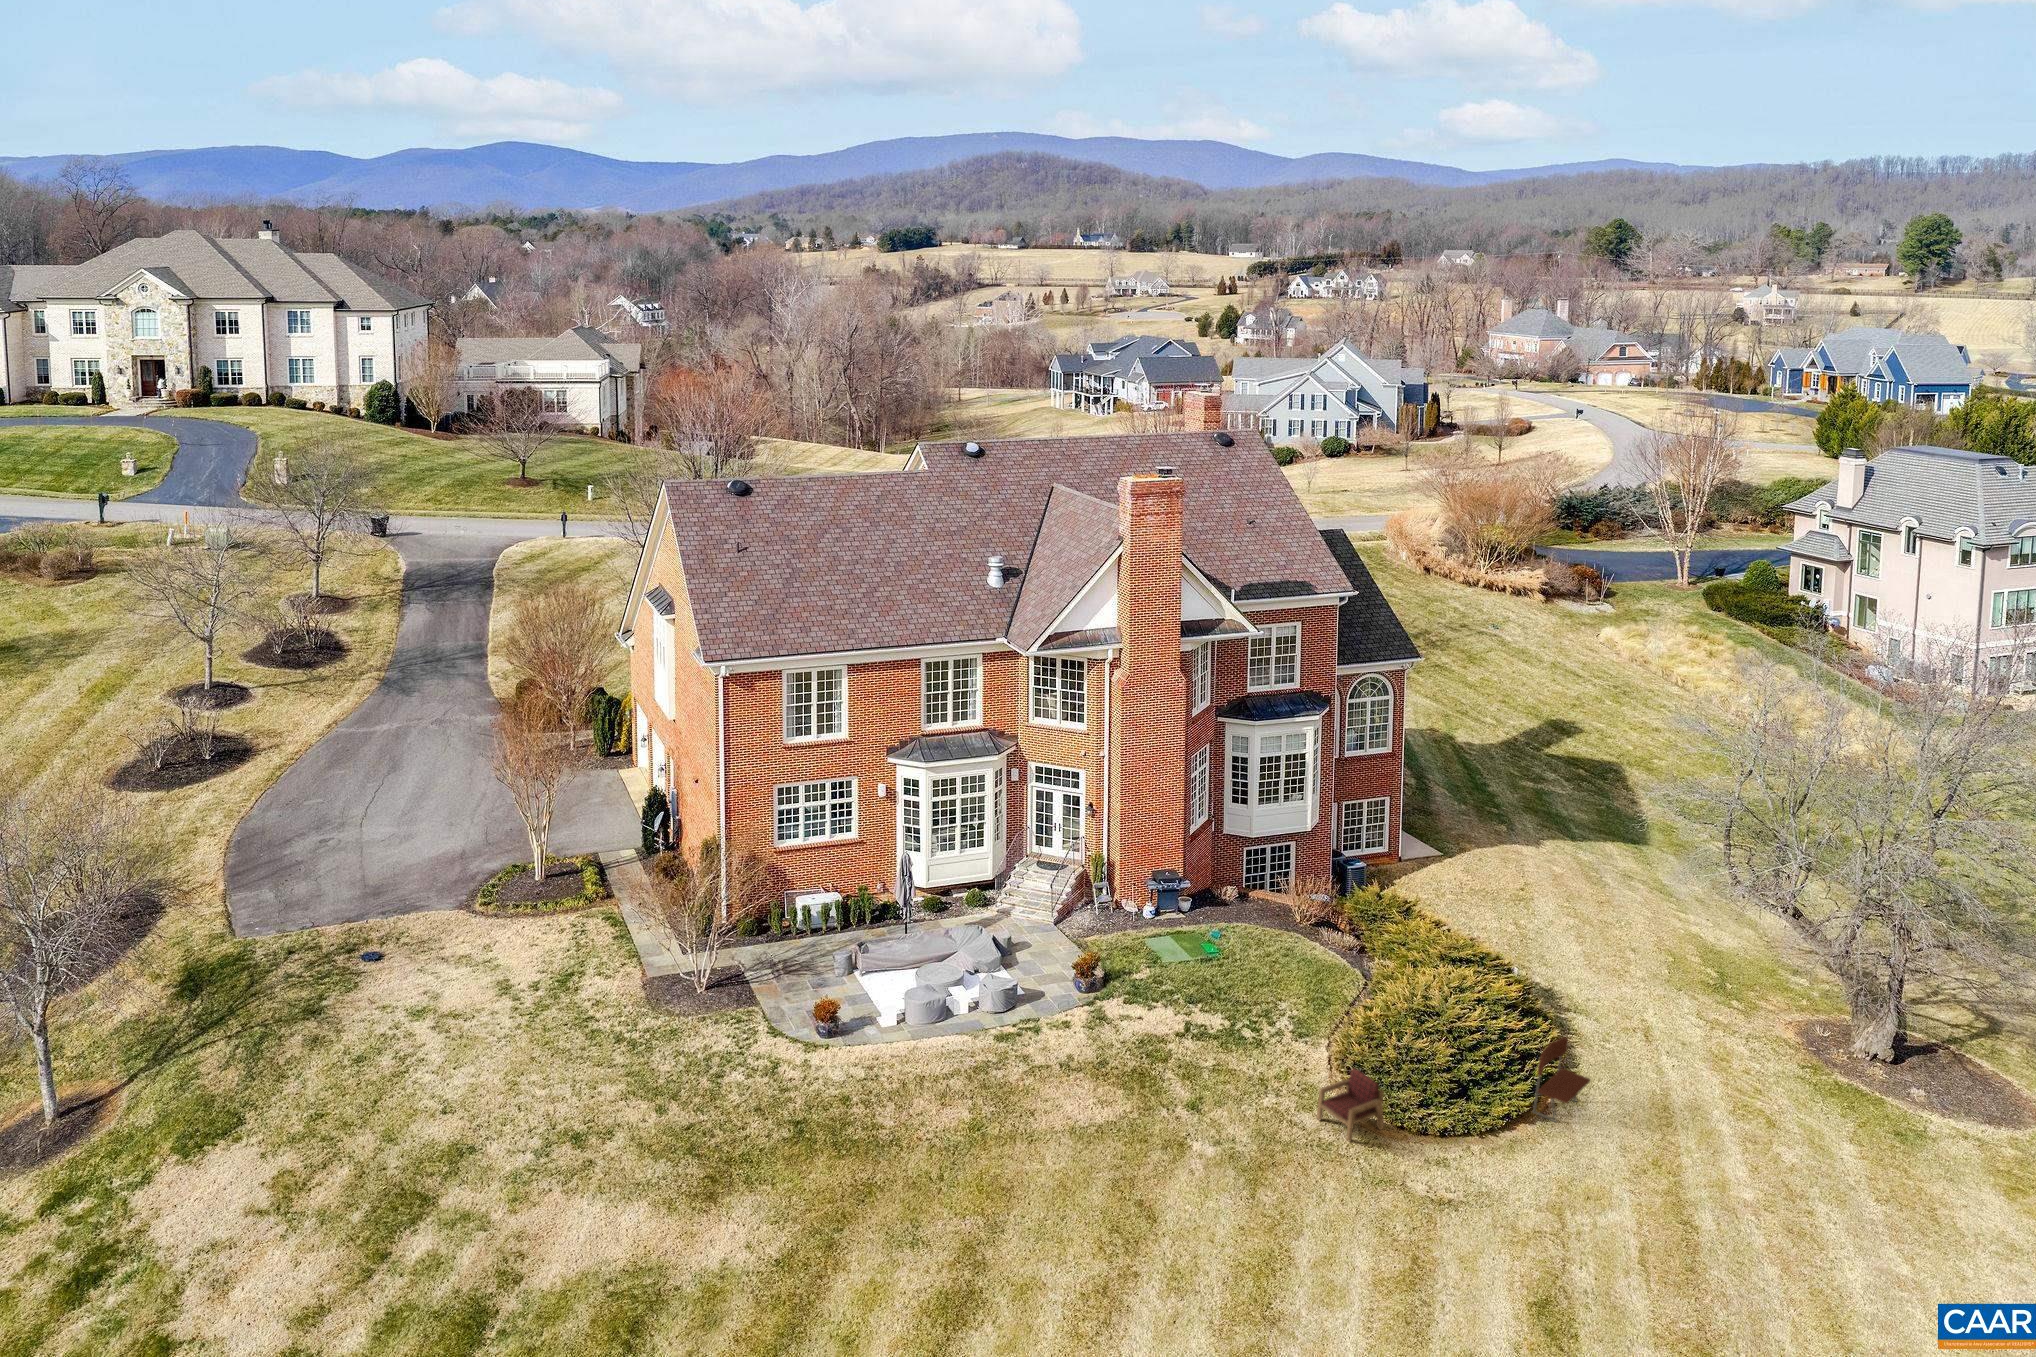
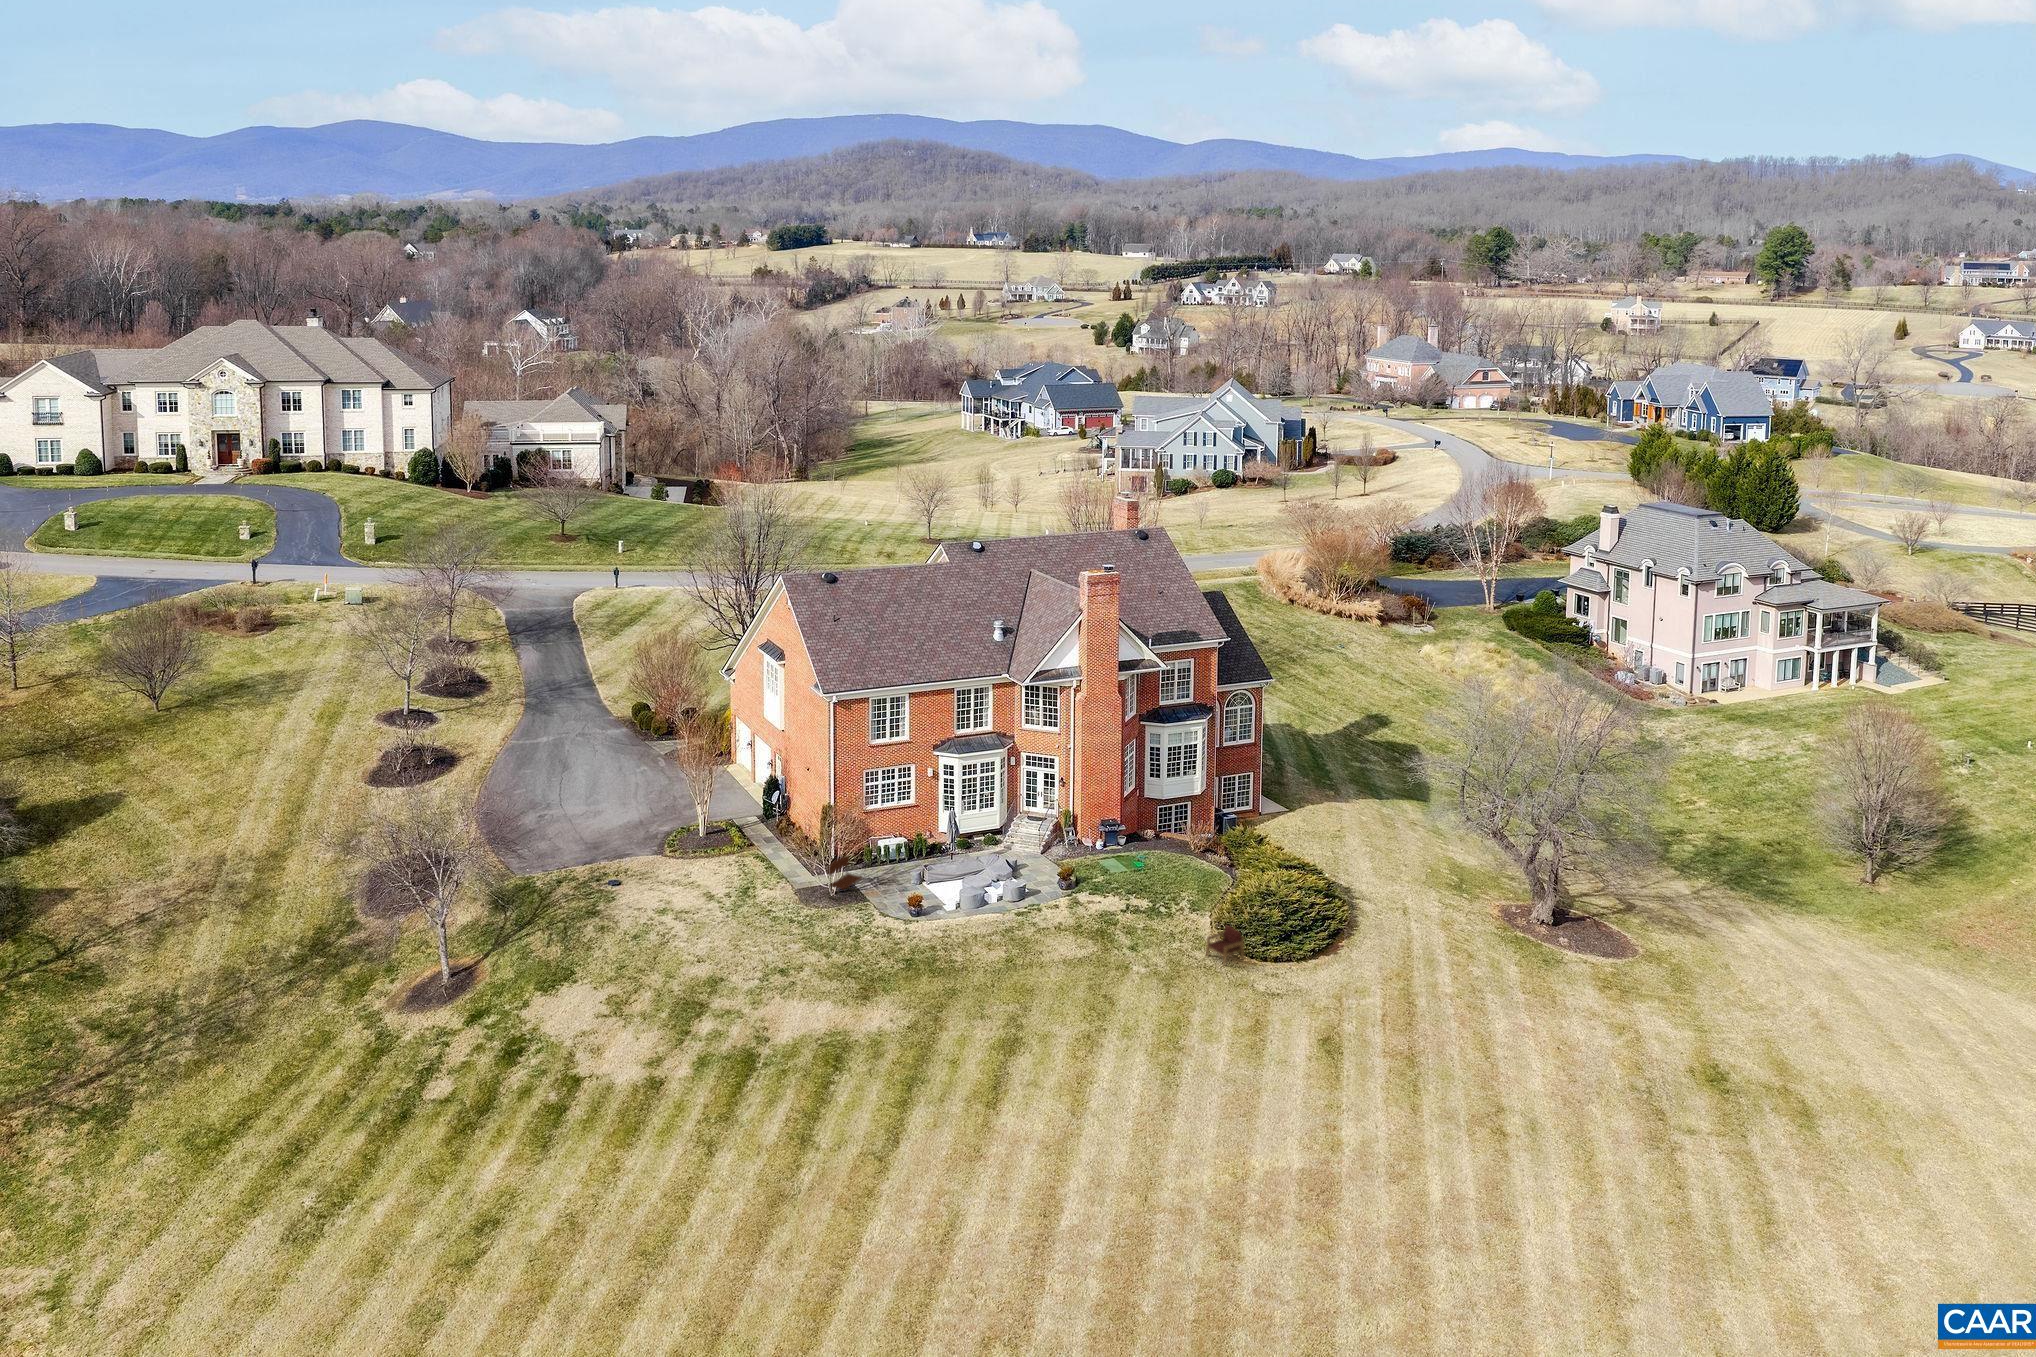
bench: present [1532,1037,1590,1122] -> present [828,856,861,901]

